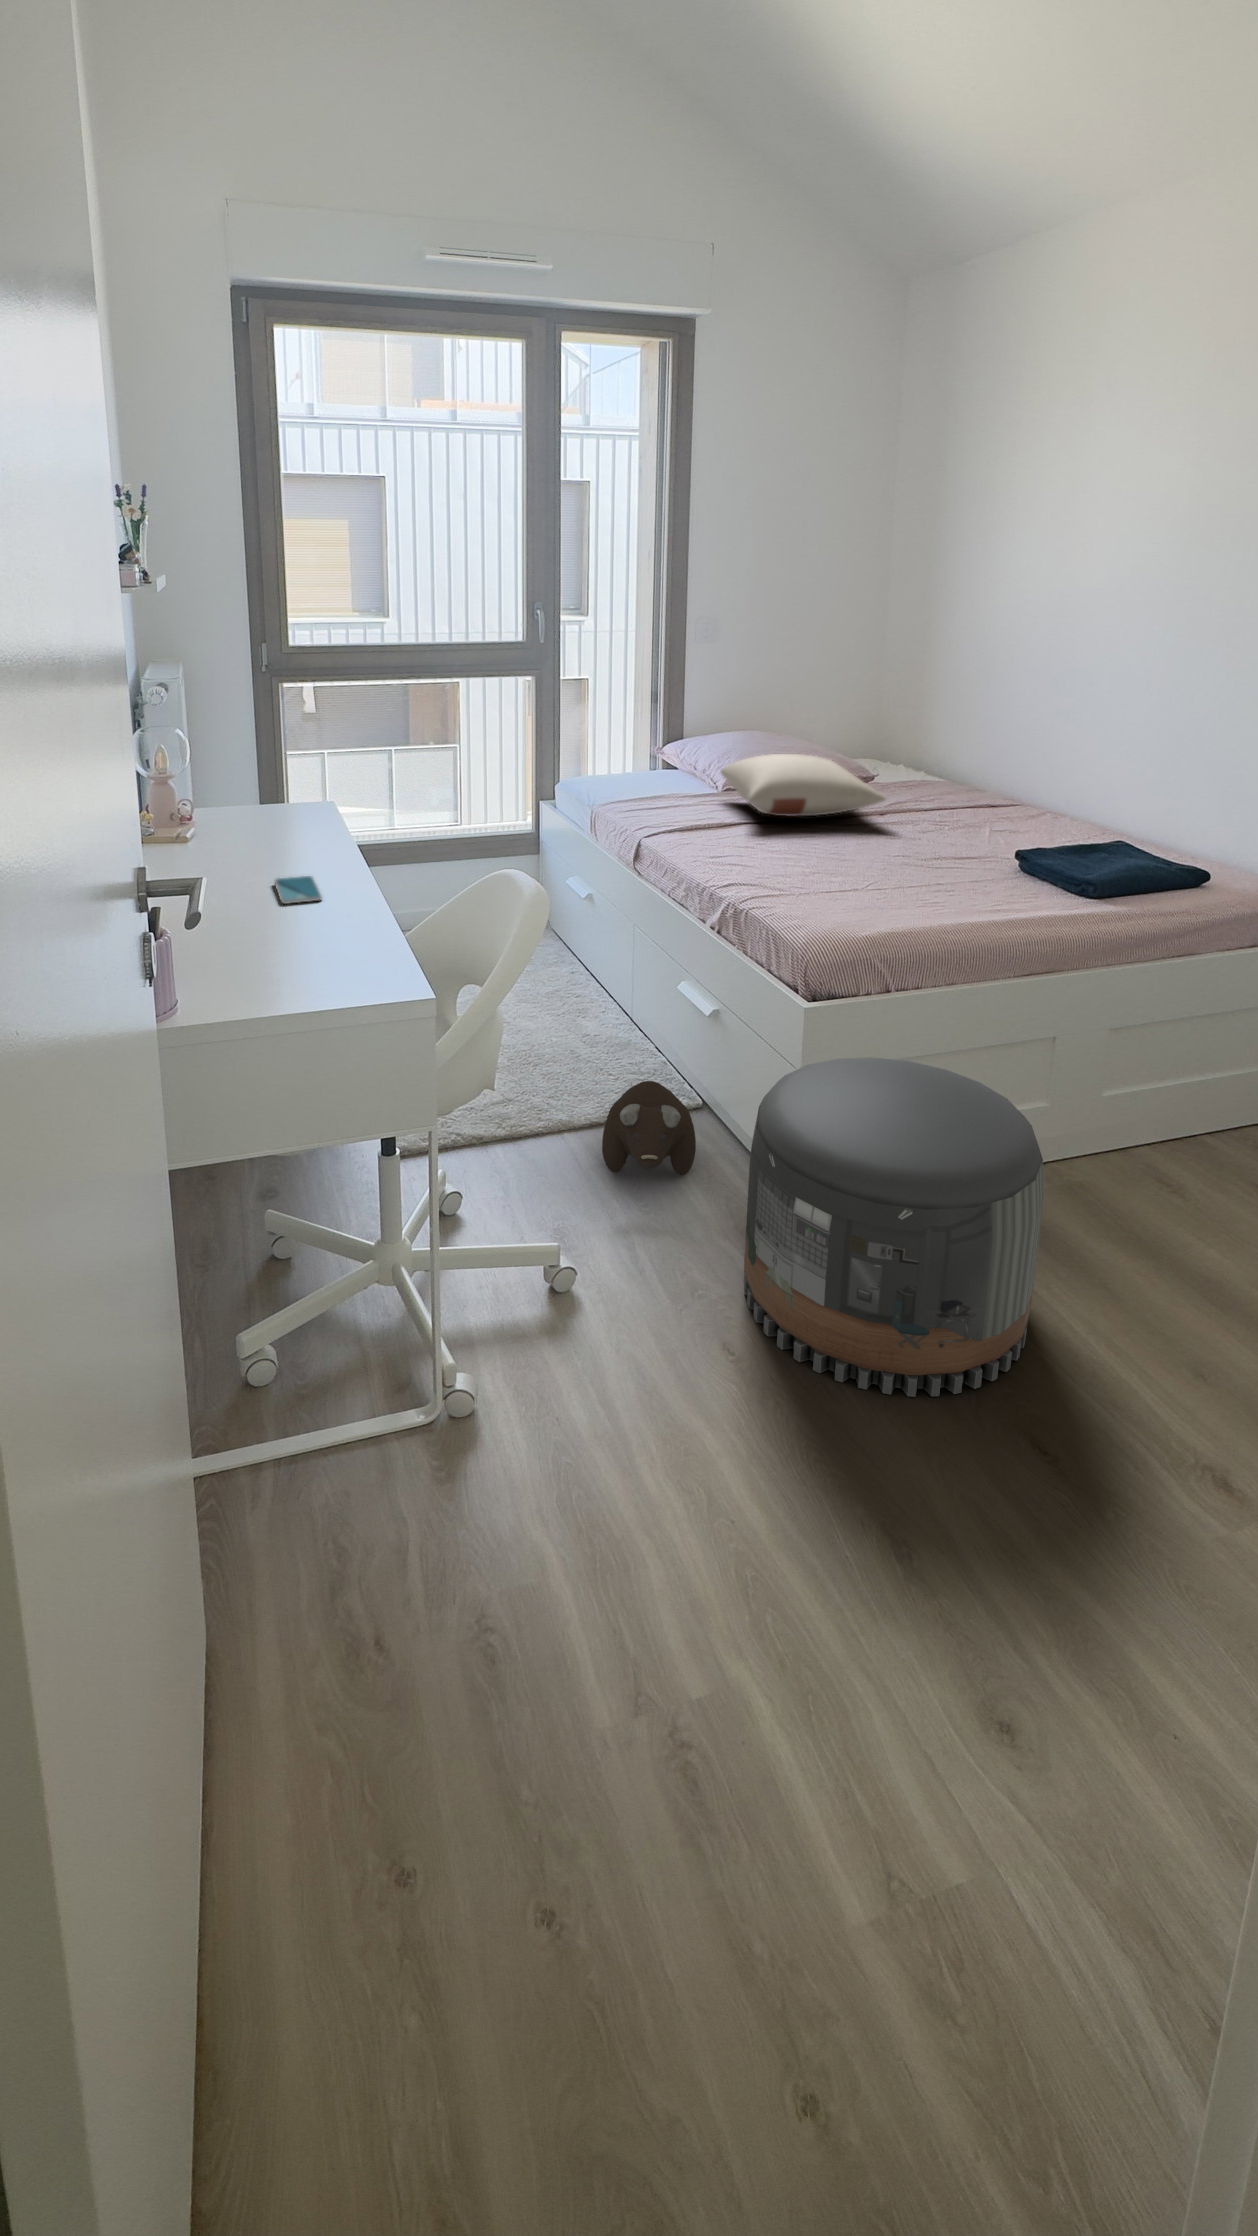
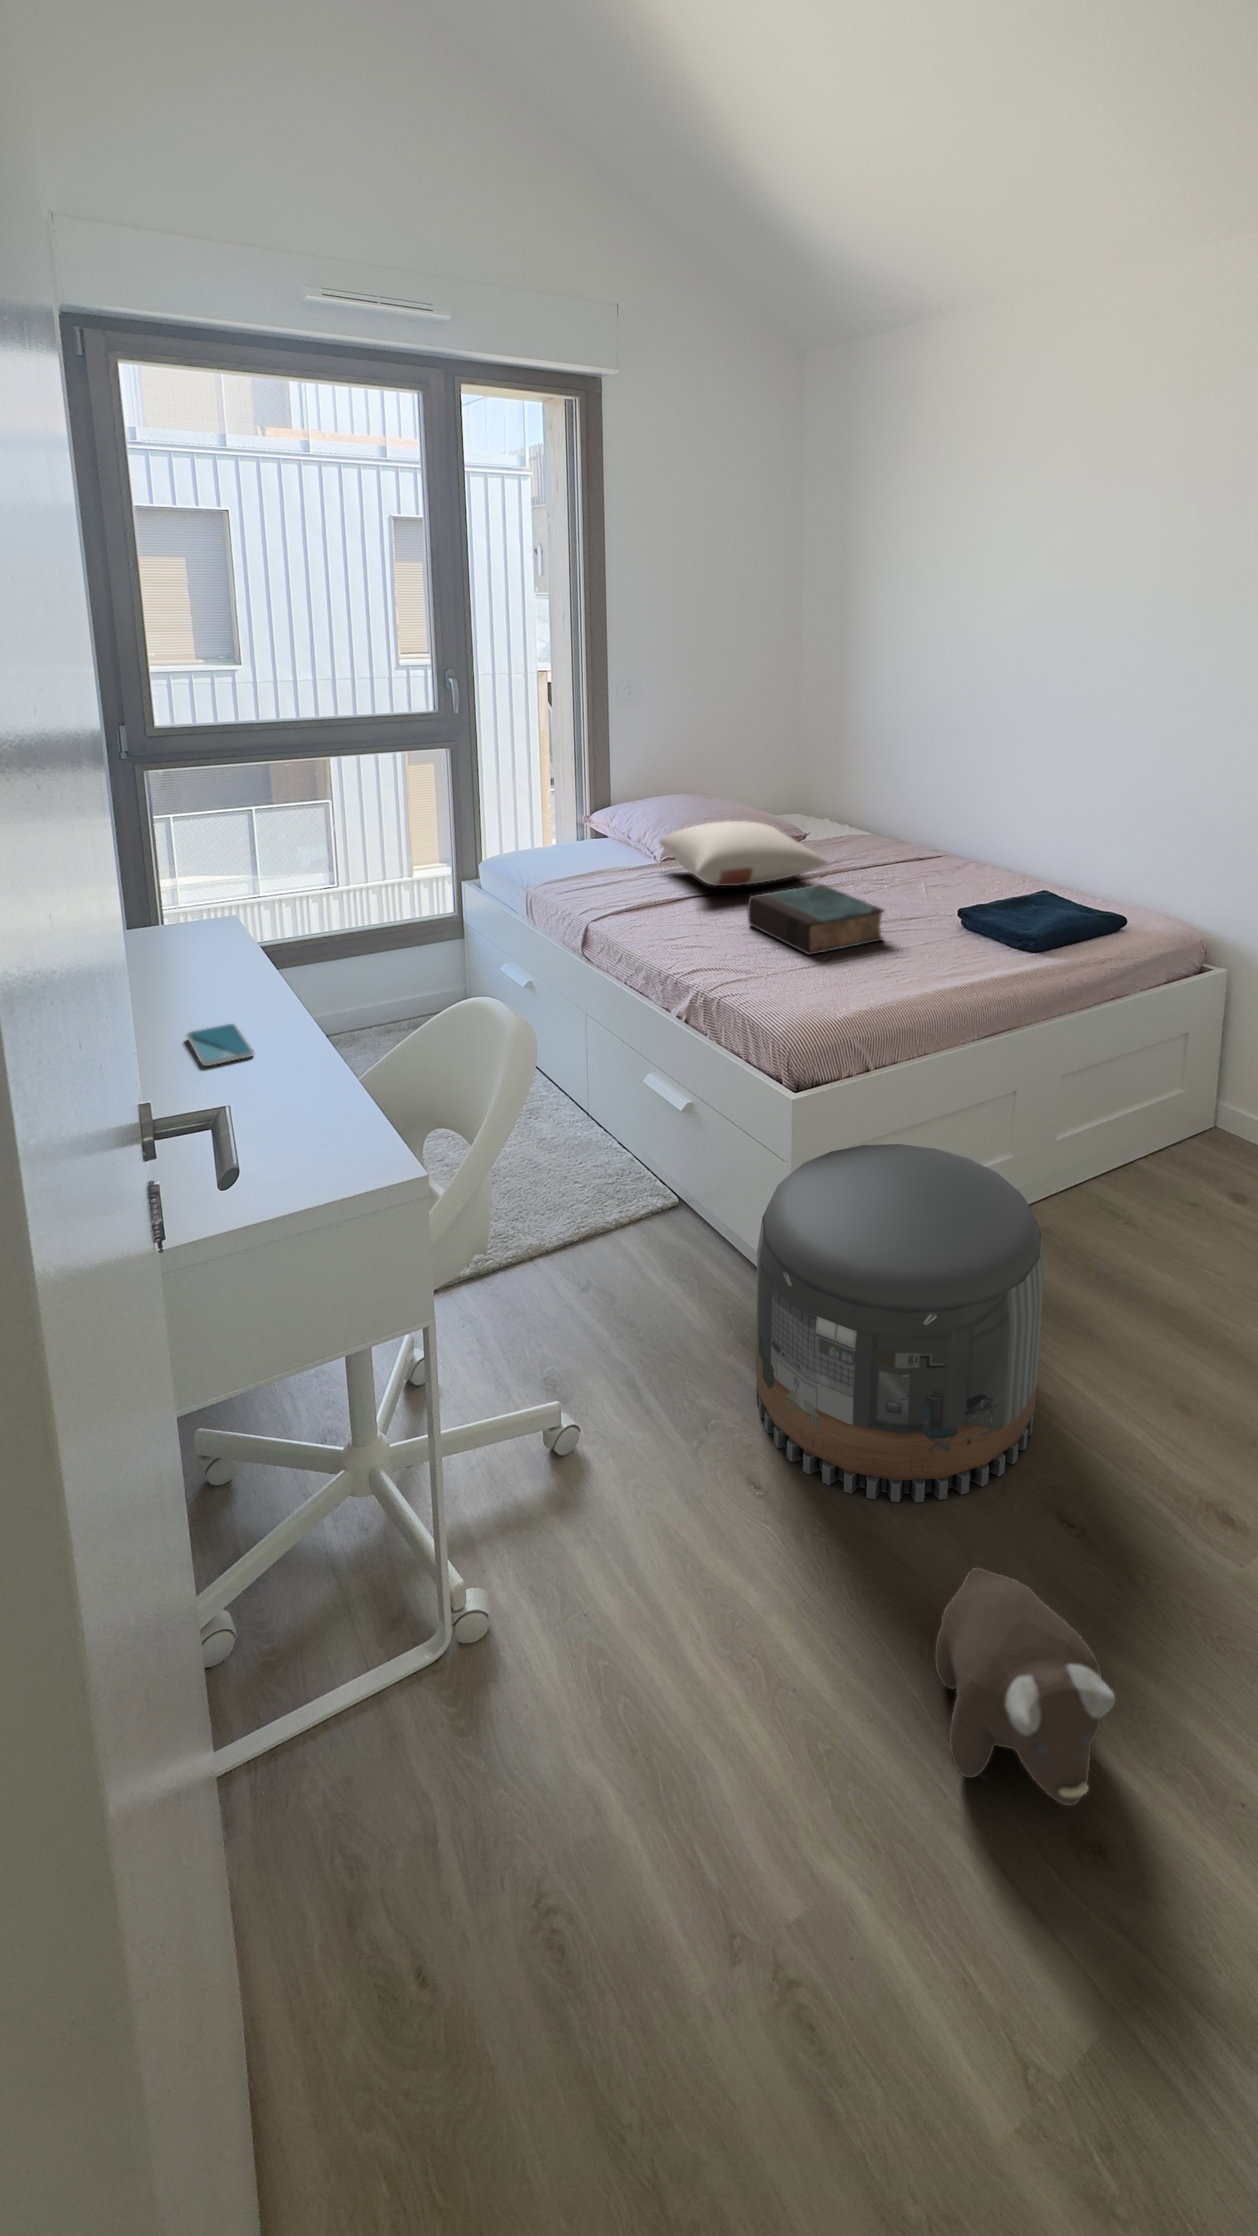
book: none [793,817,932,881] -> present [748,884,884,955]
plush toy: present [602,1081,696,1175] -> present [935,1567,1115,1806]

